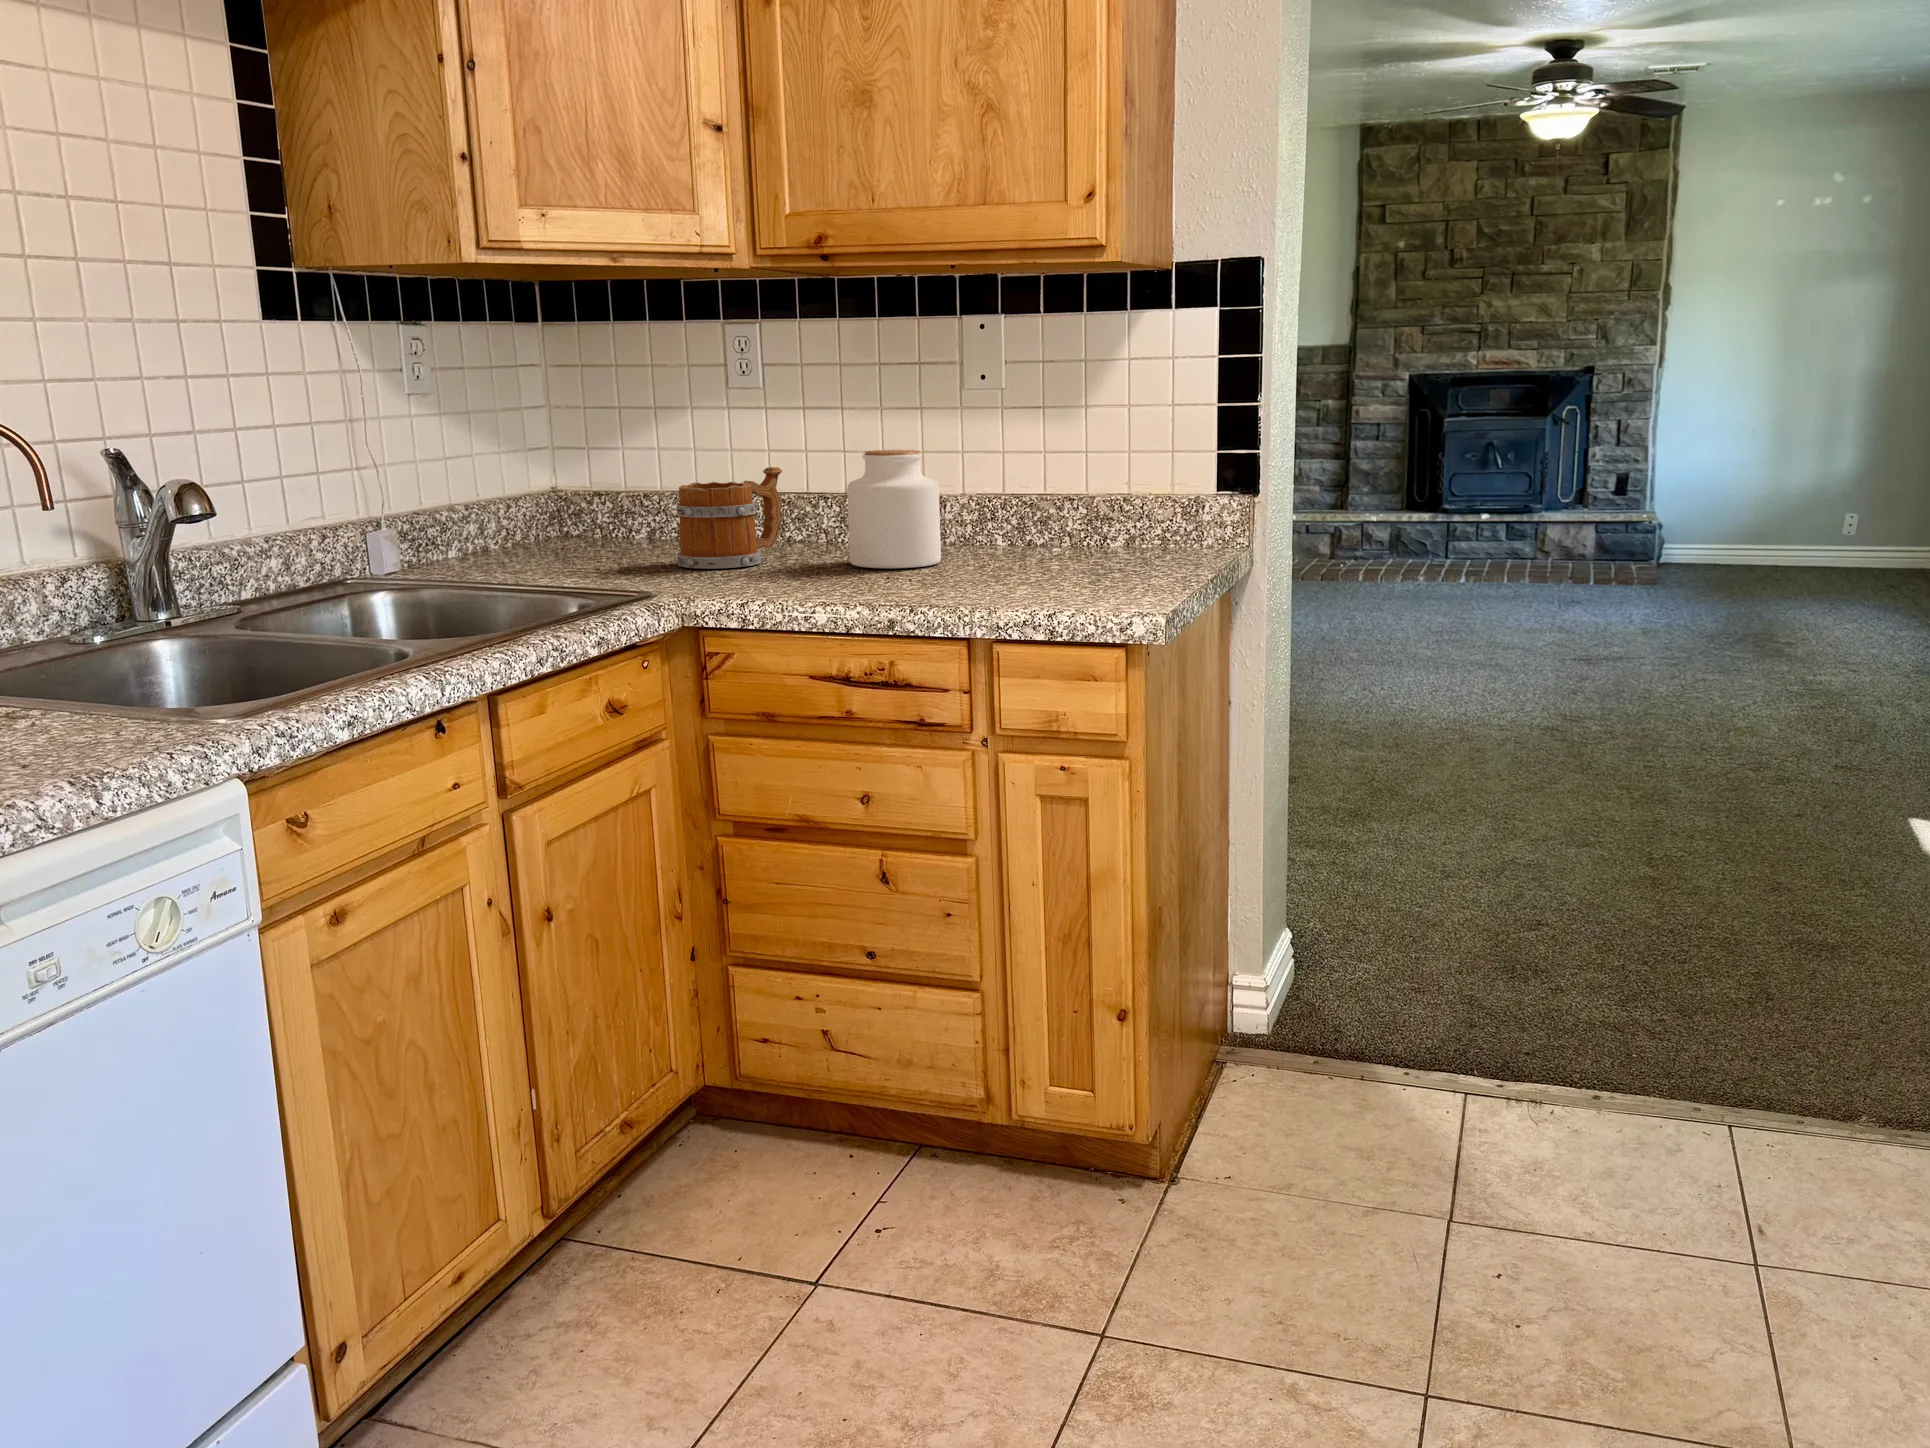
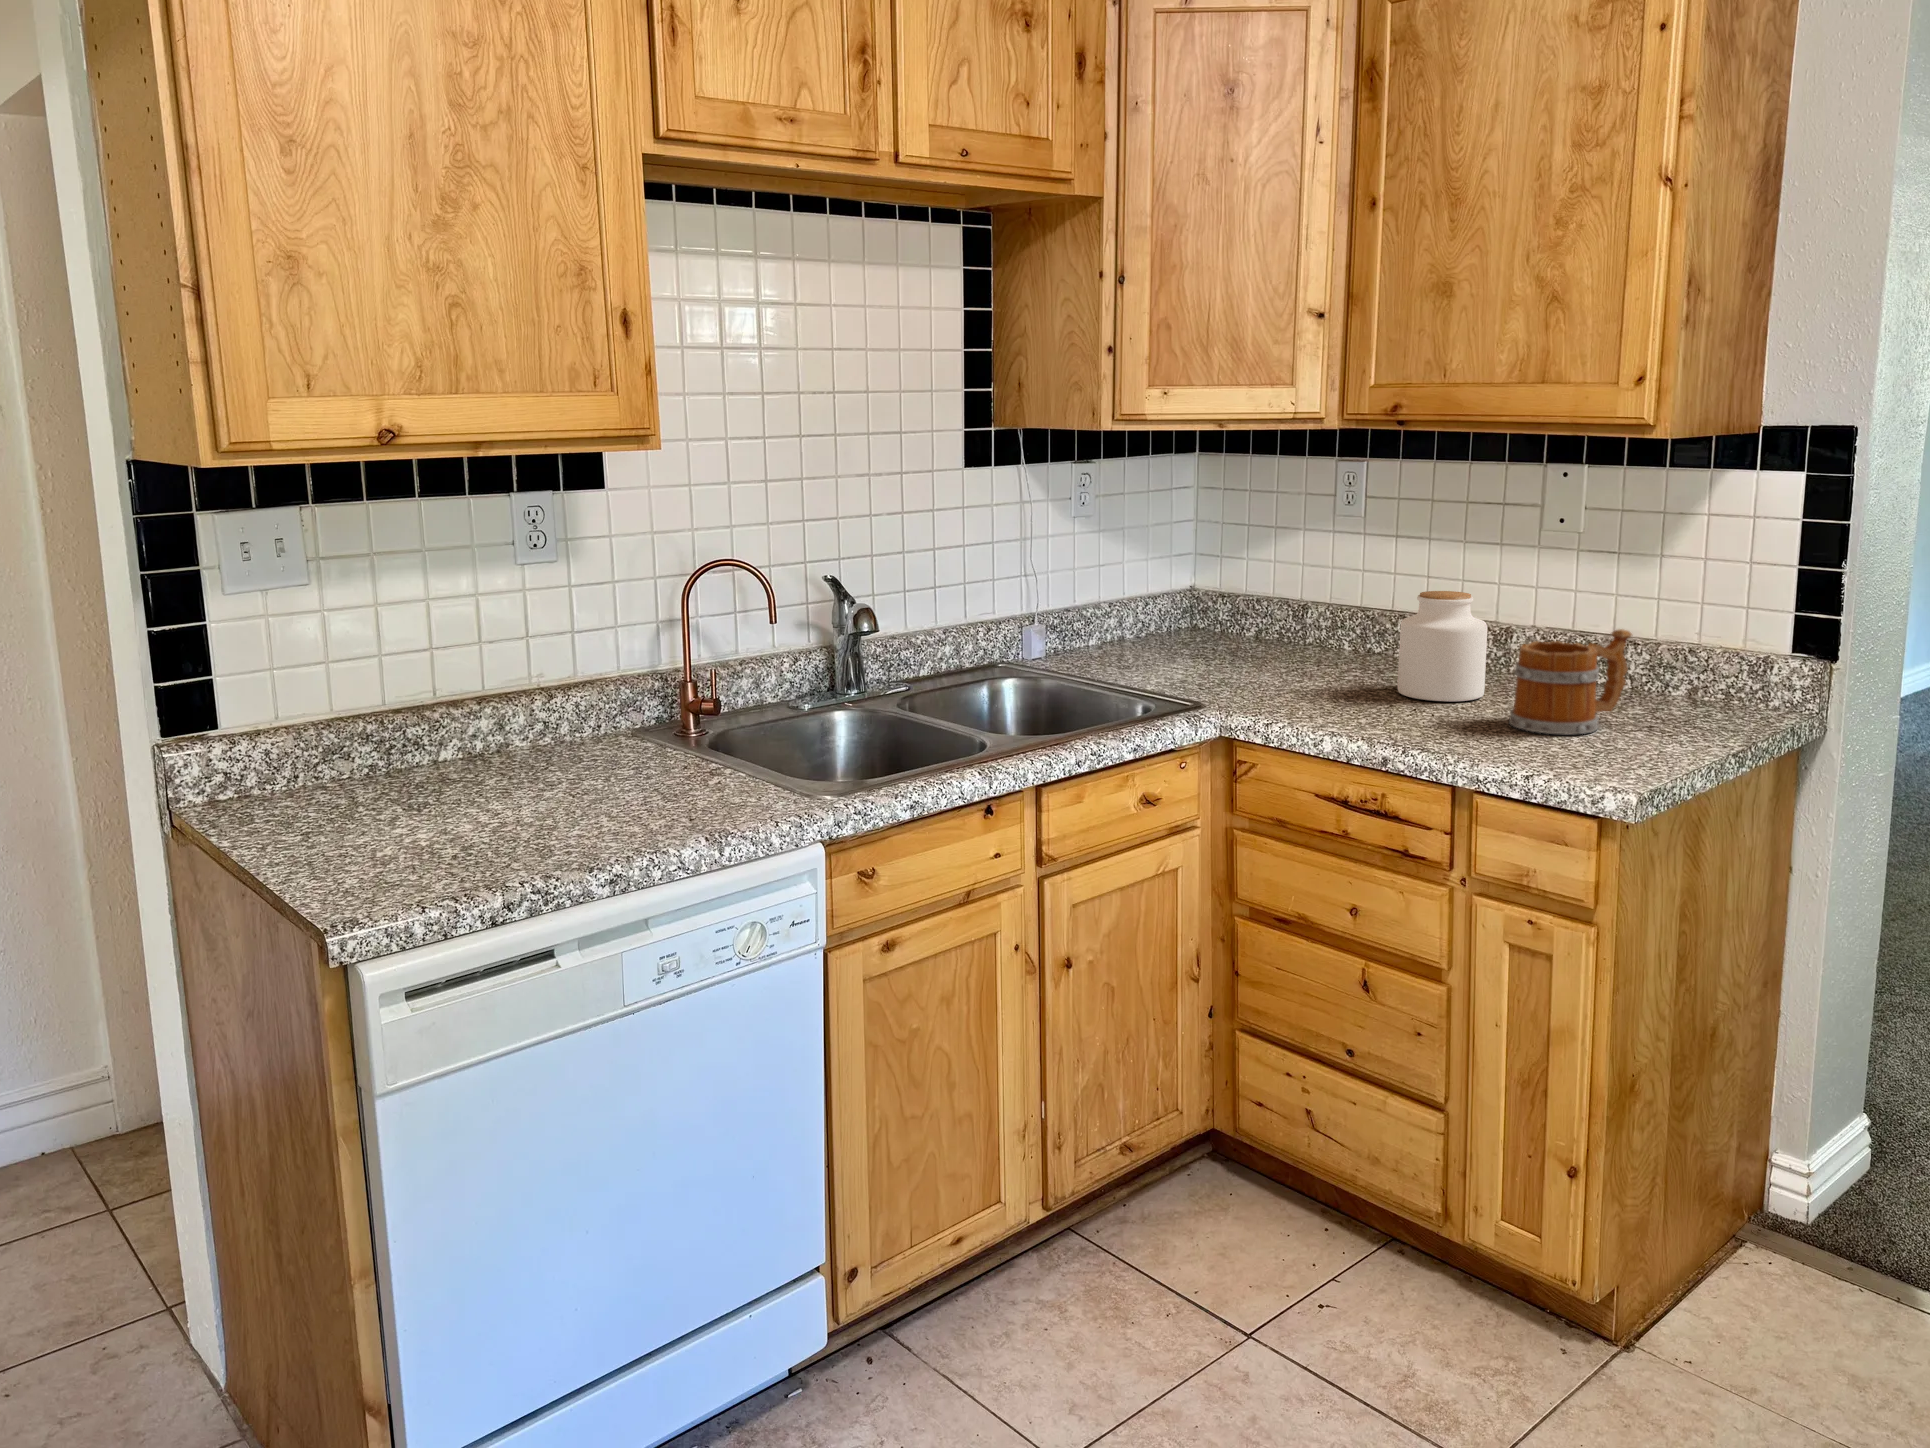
mug: present [677,467,782,569] -> present [1509,629,1632,734]

